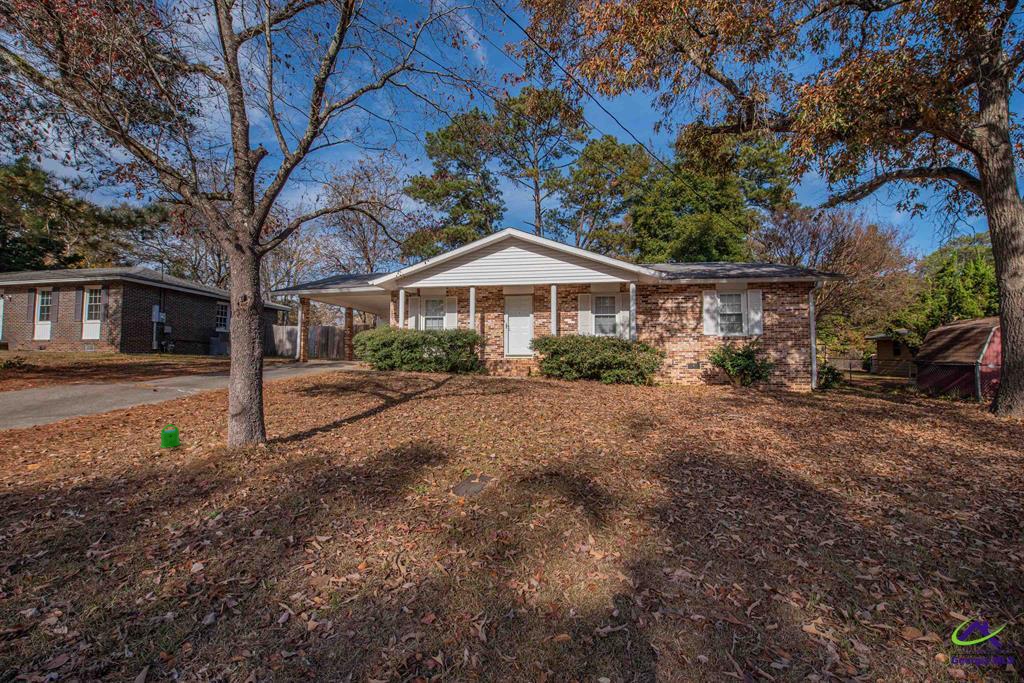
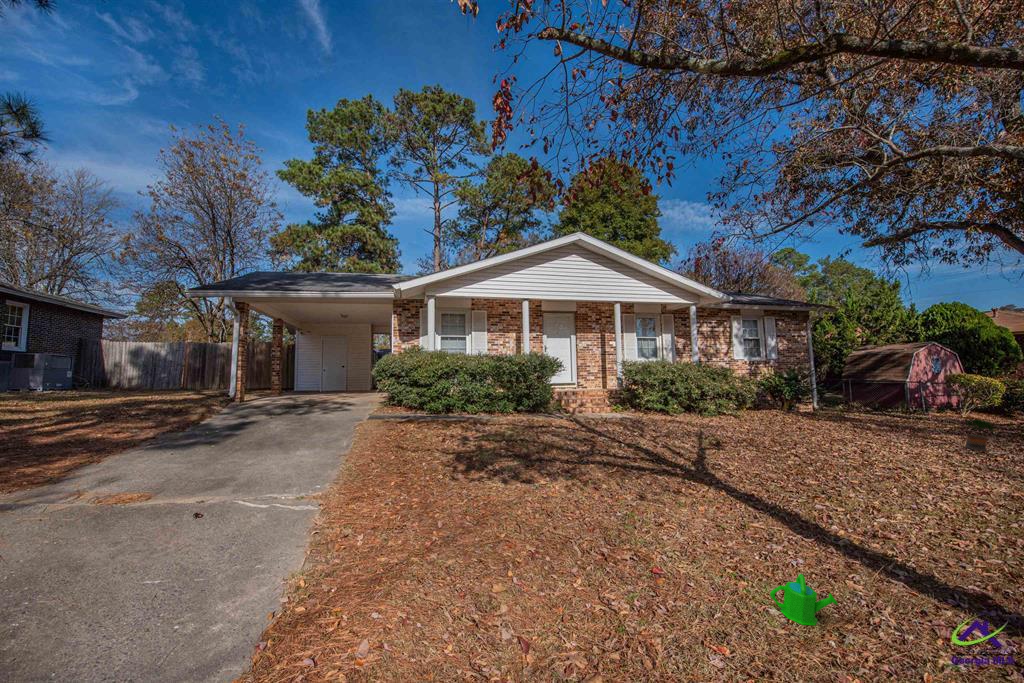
potted tree: none [731,389,756,425] -> present [966,419,994,451]

